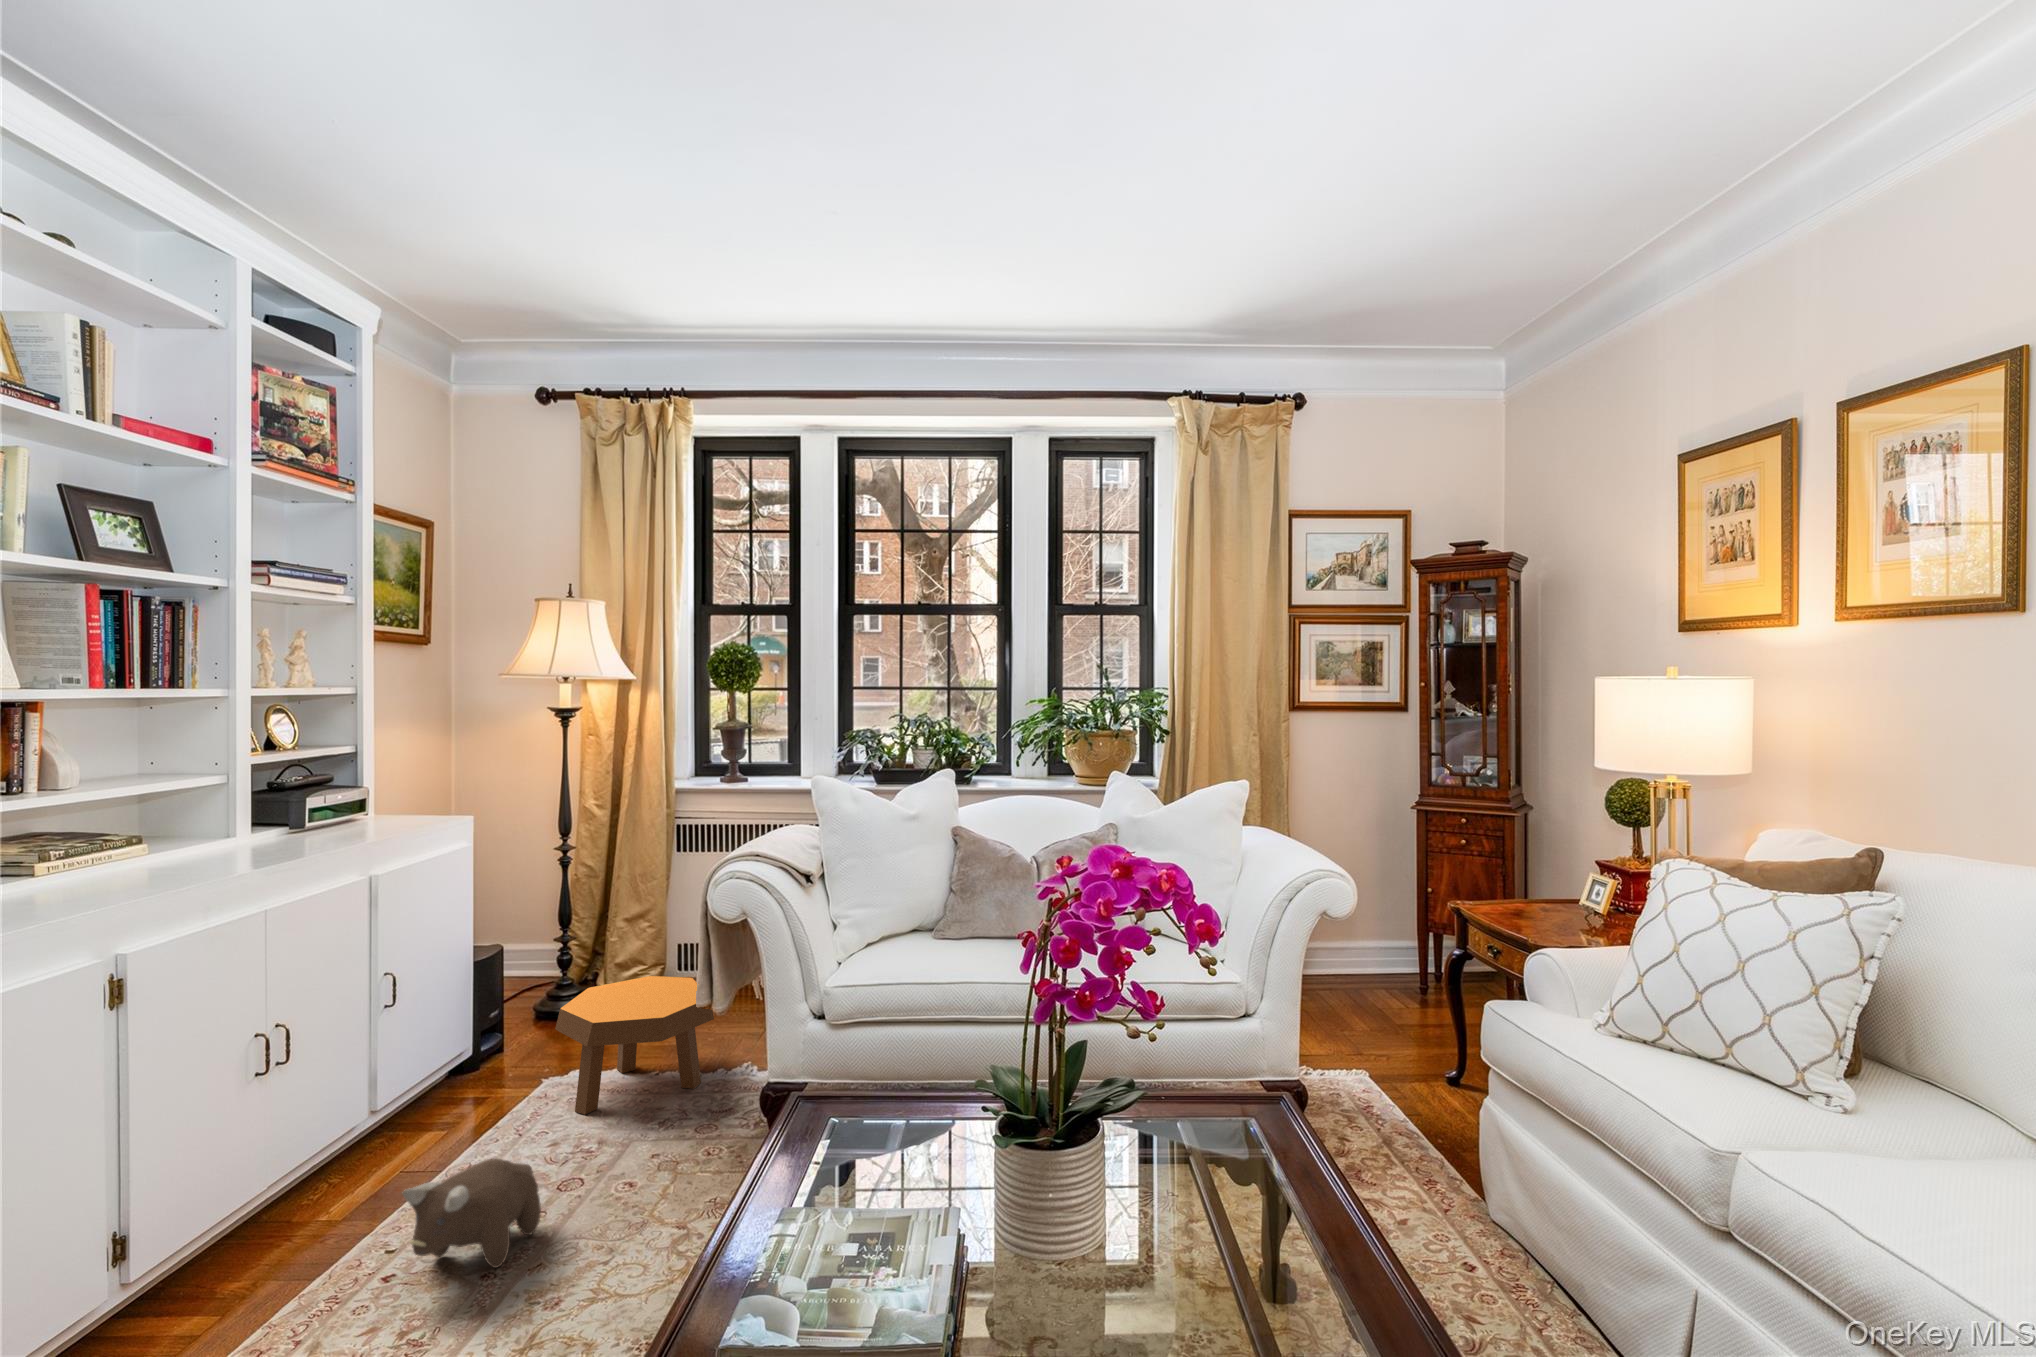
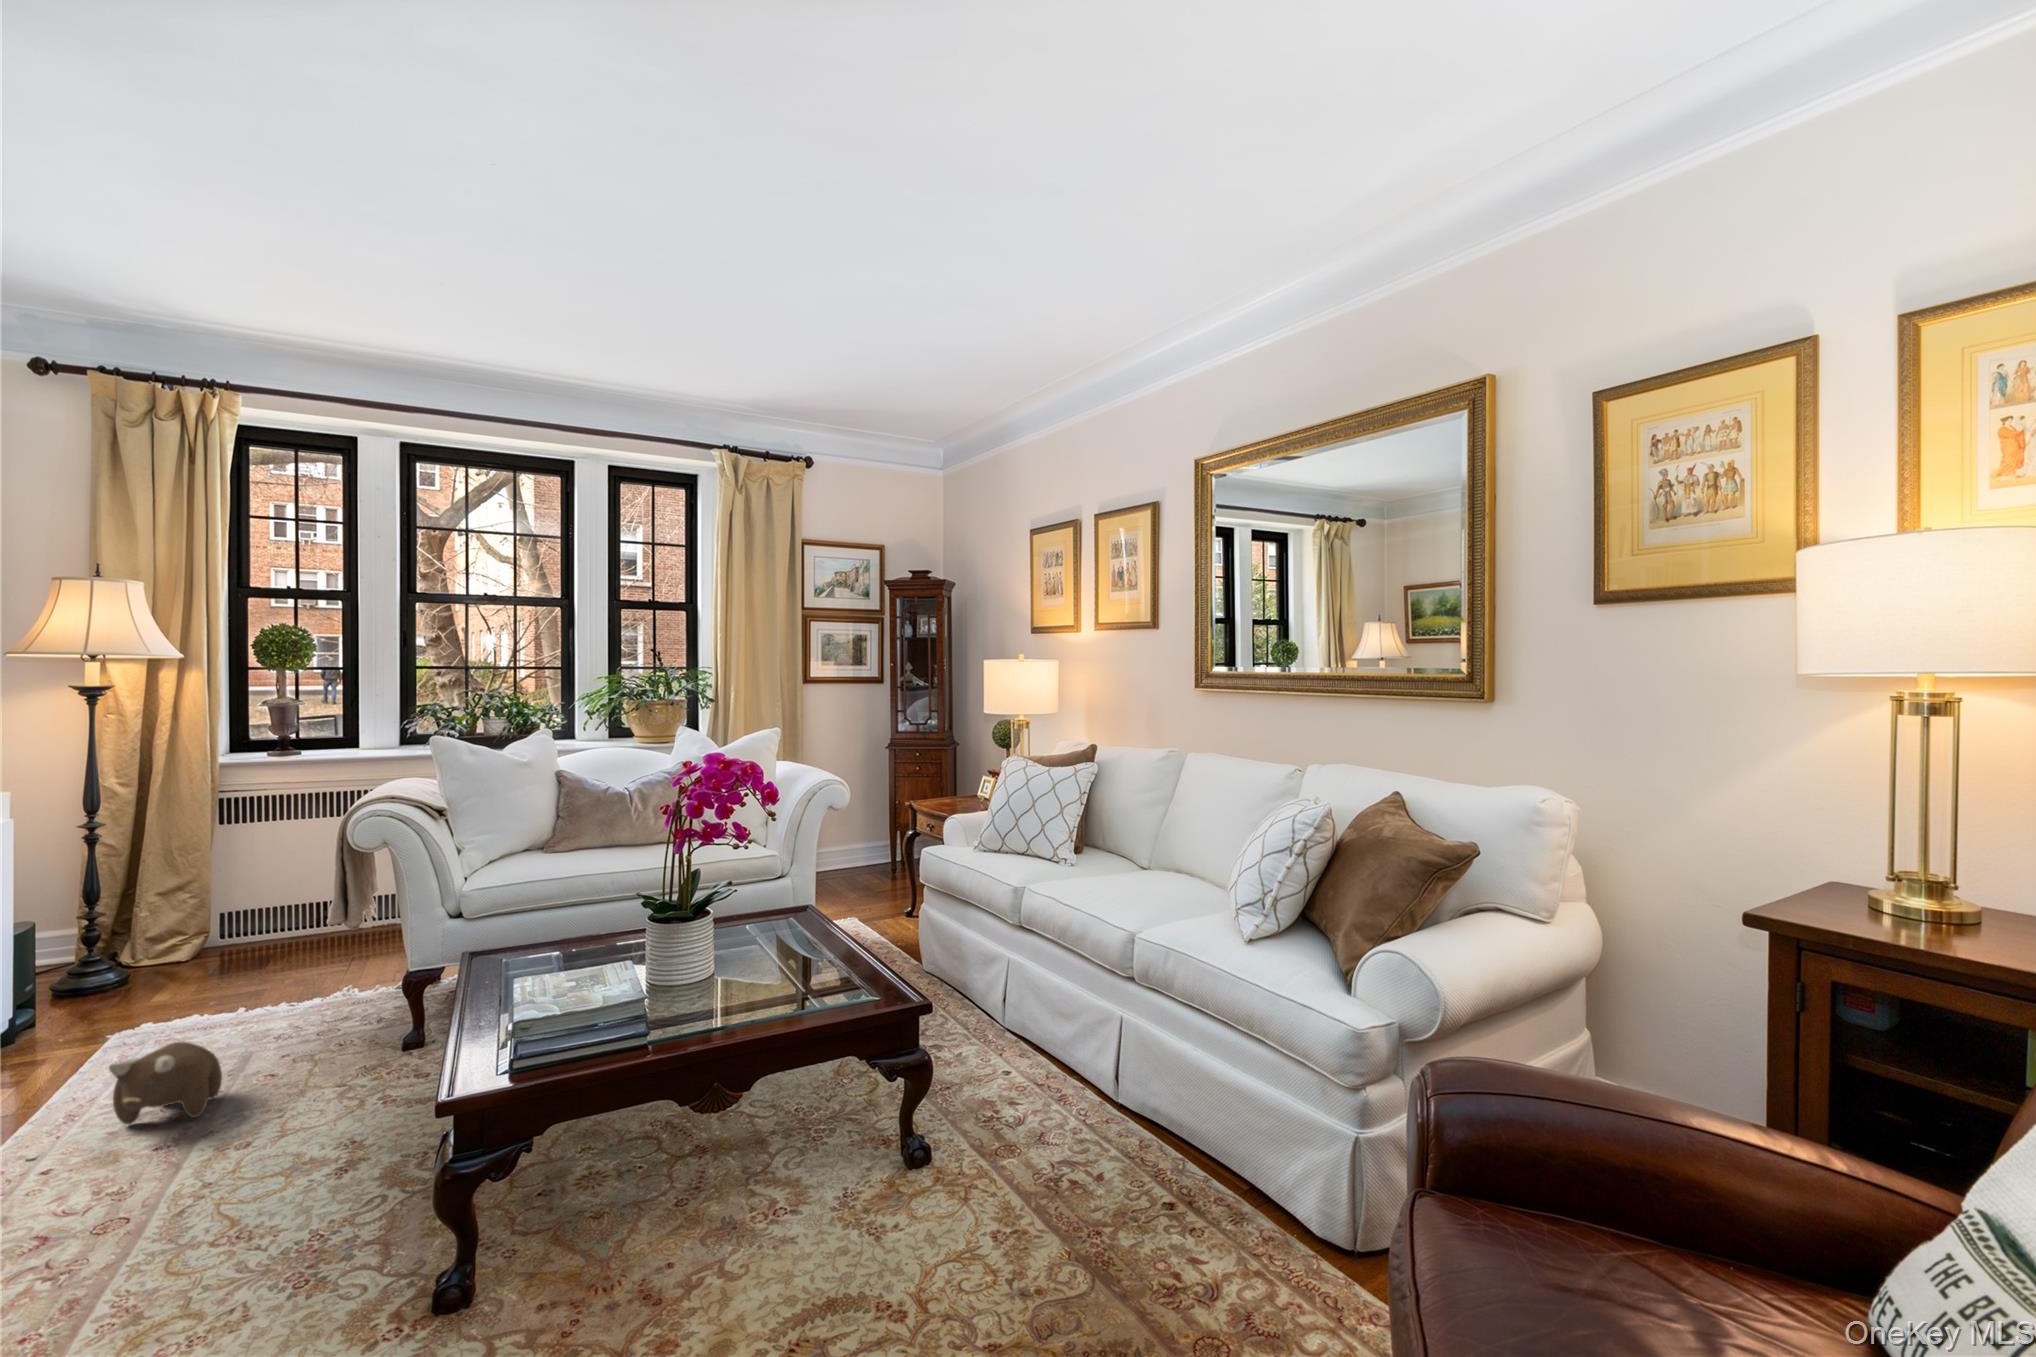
footstool: present [555,976,714,1115] -> none [154,921,325,1037]

